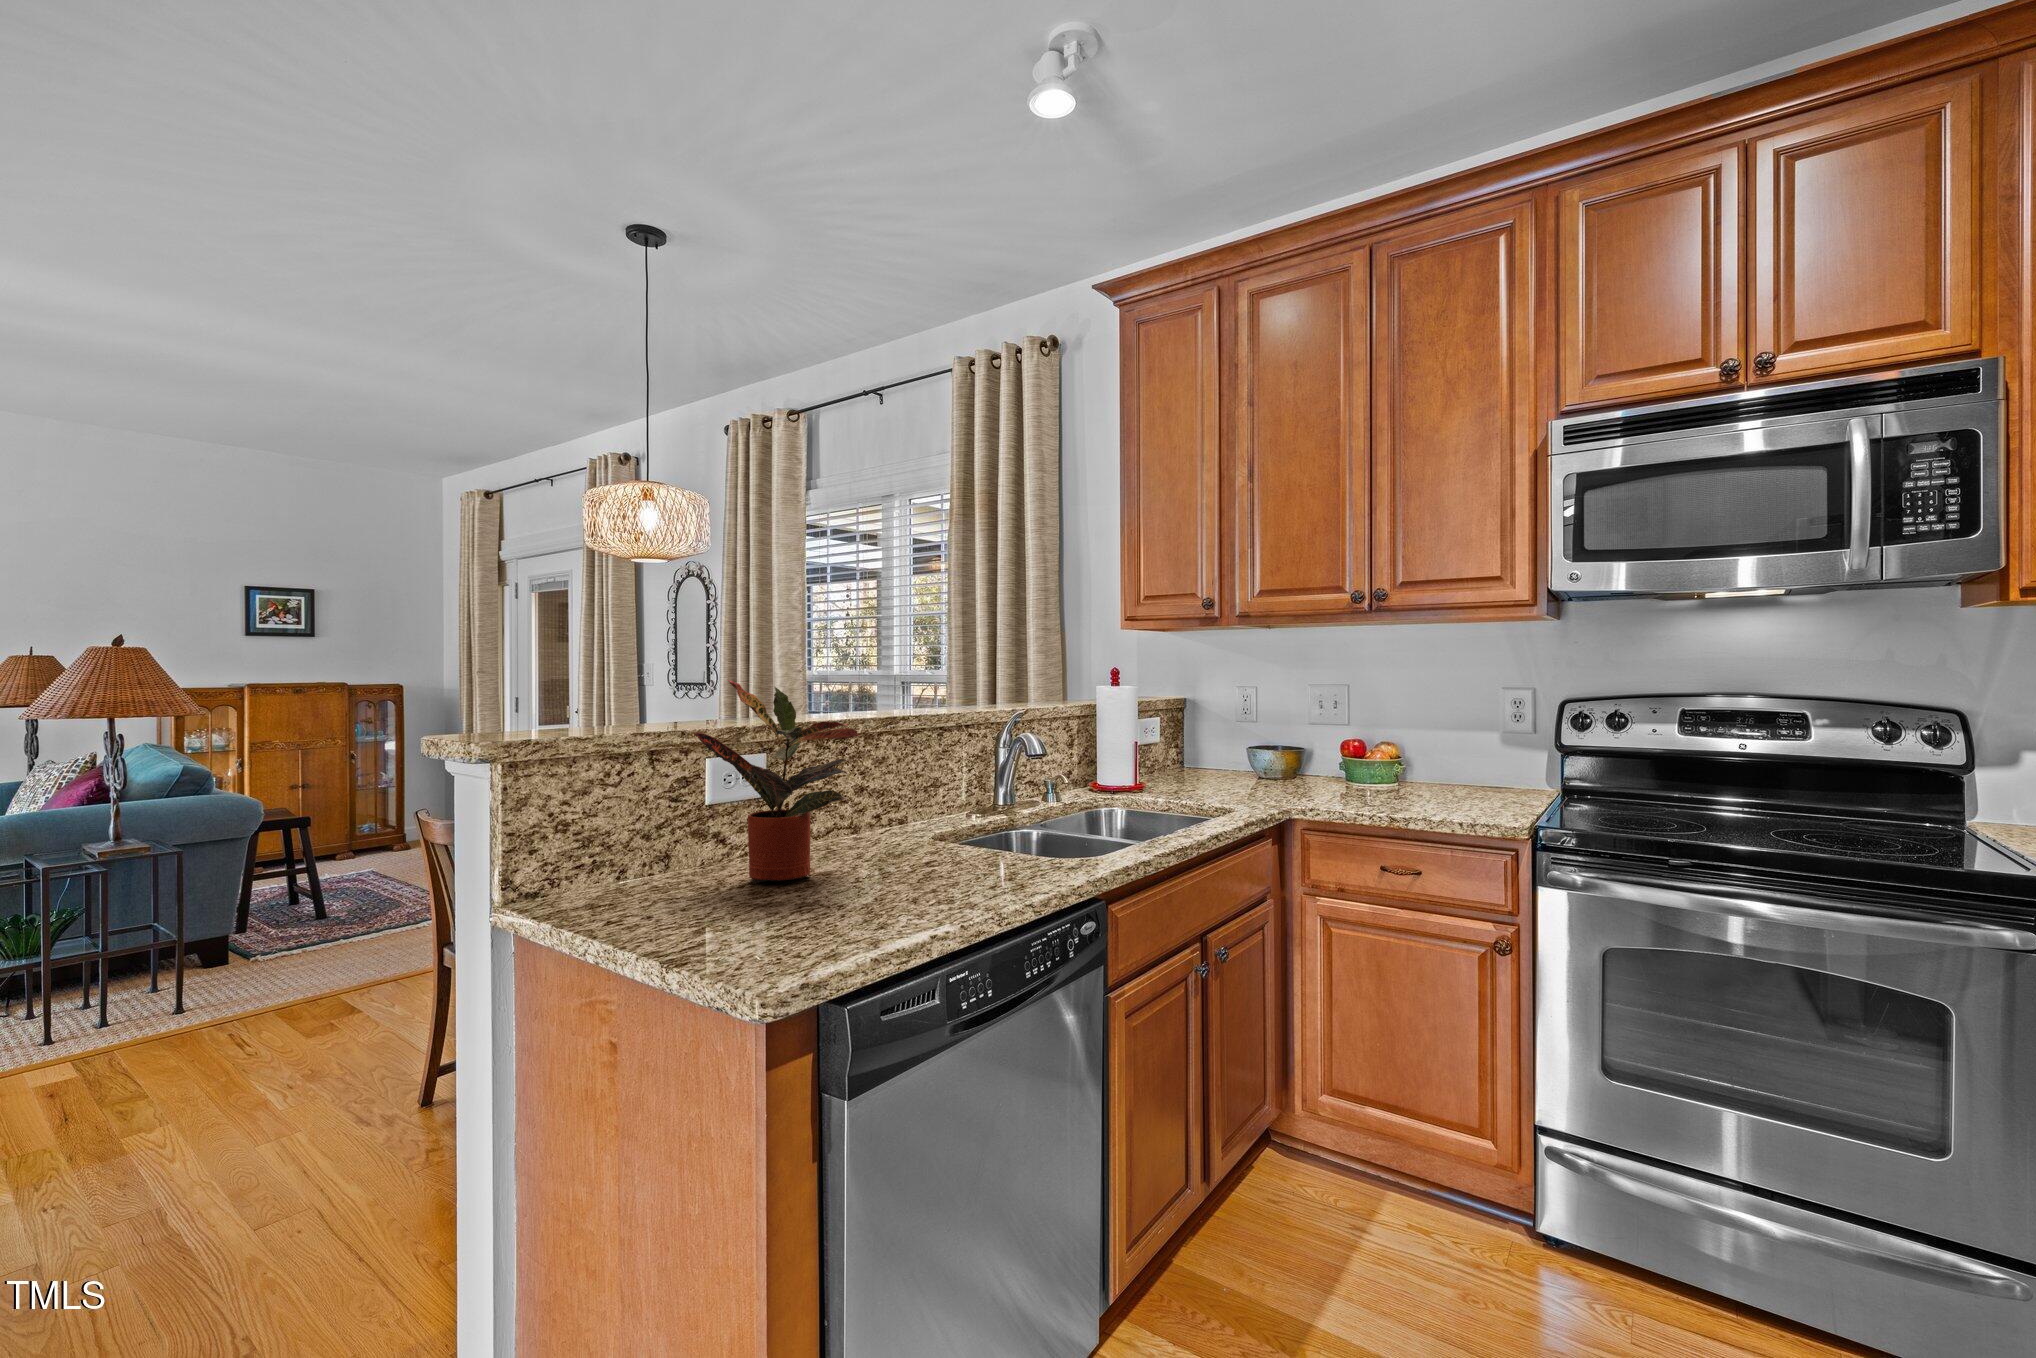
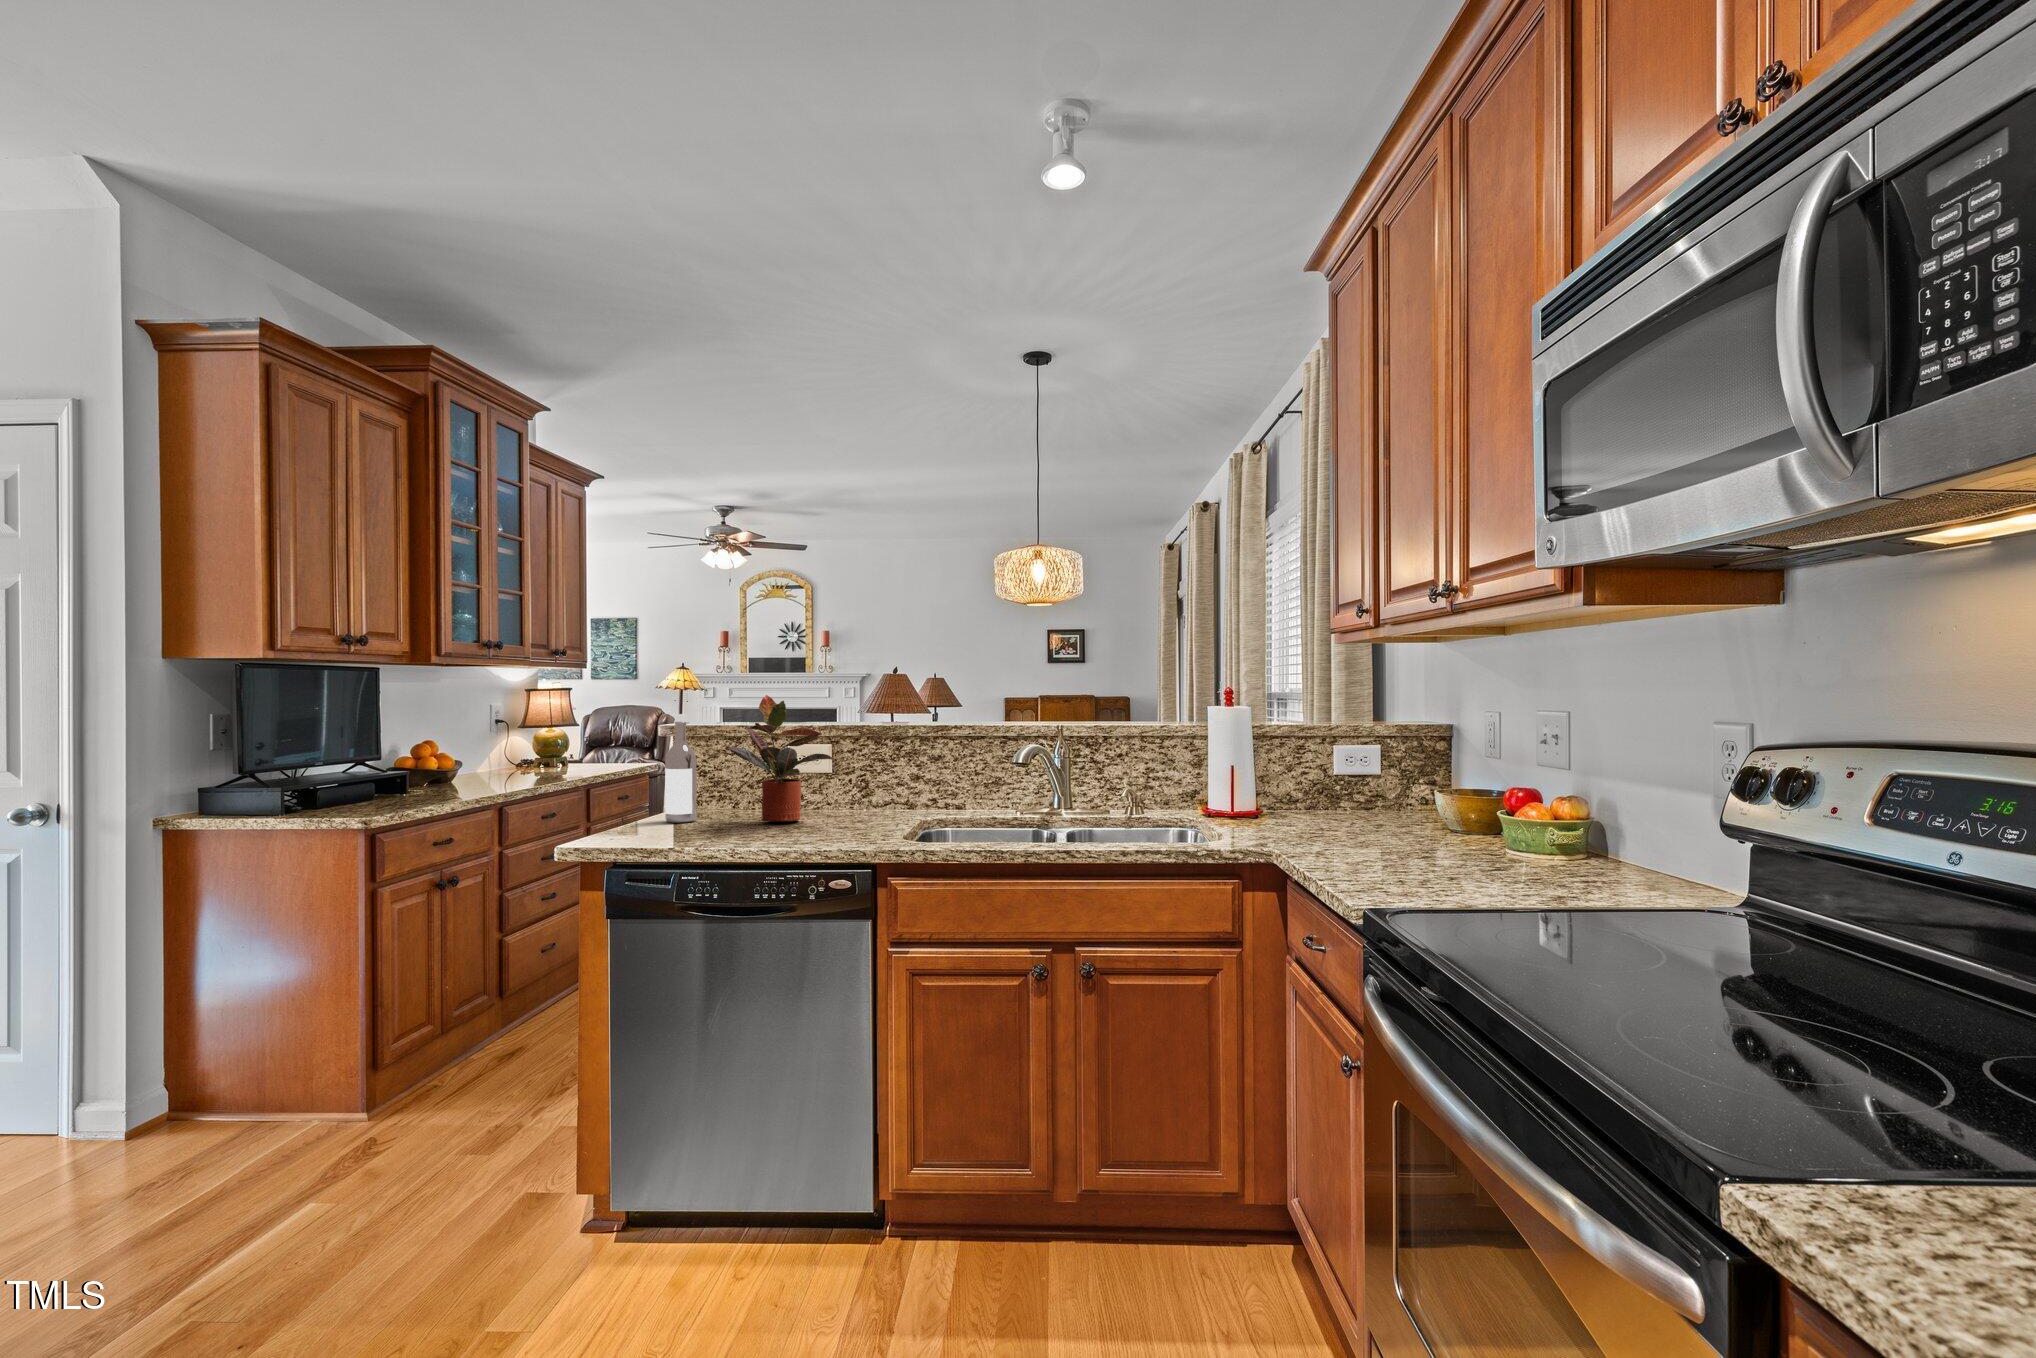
wine bottle: none [587,717,646,920] -> present [665,714,696,823]

